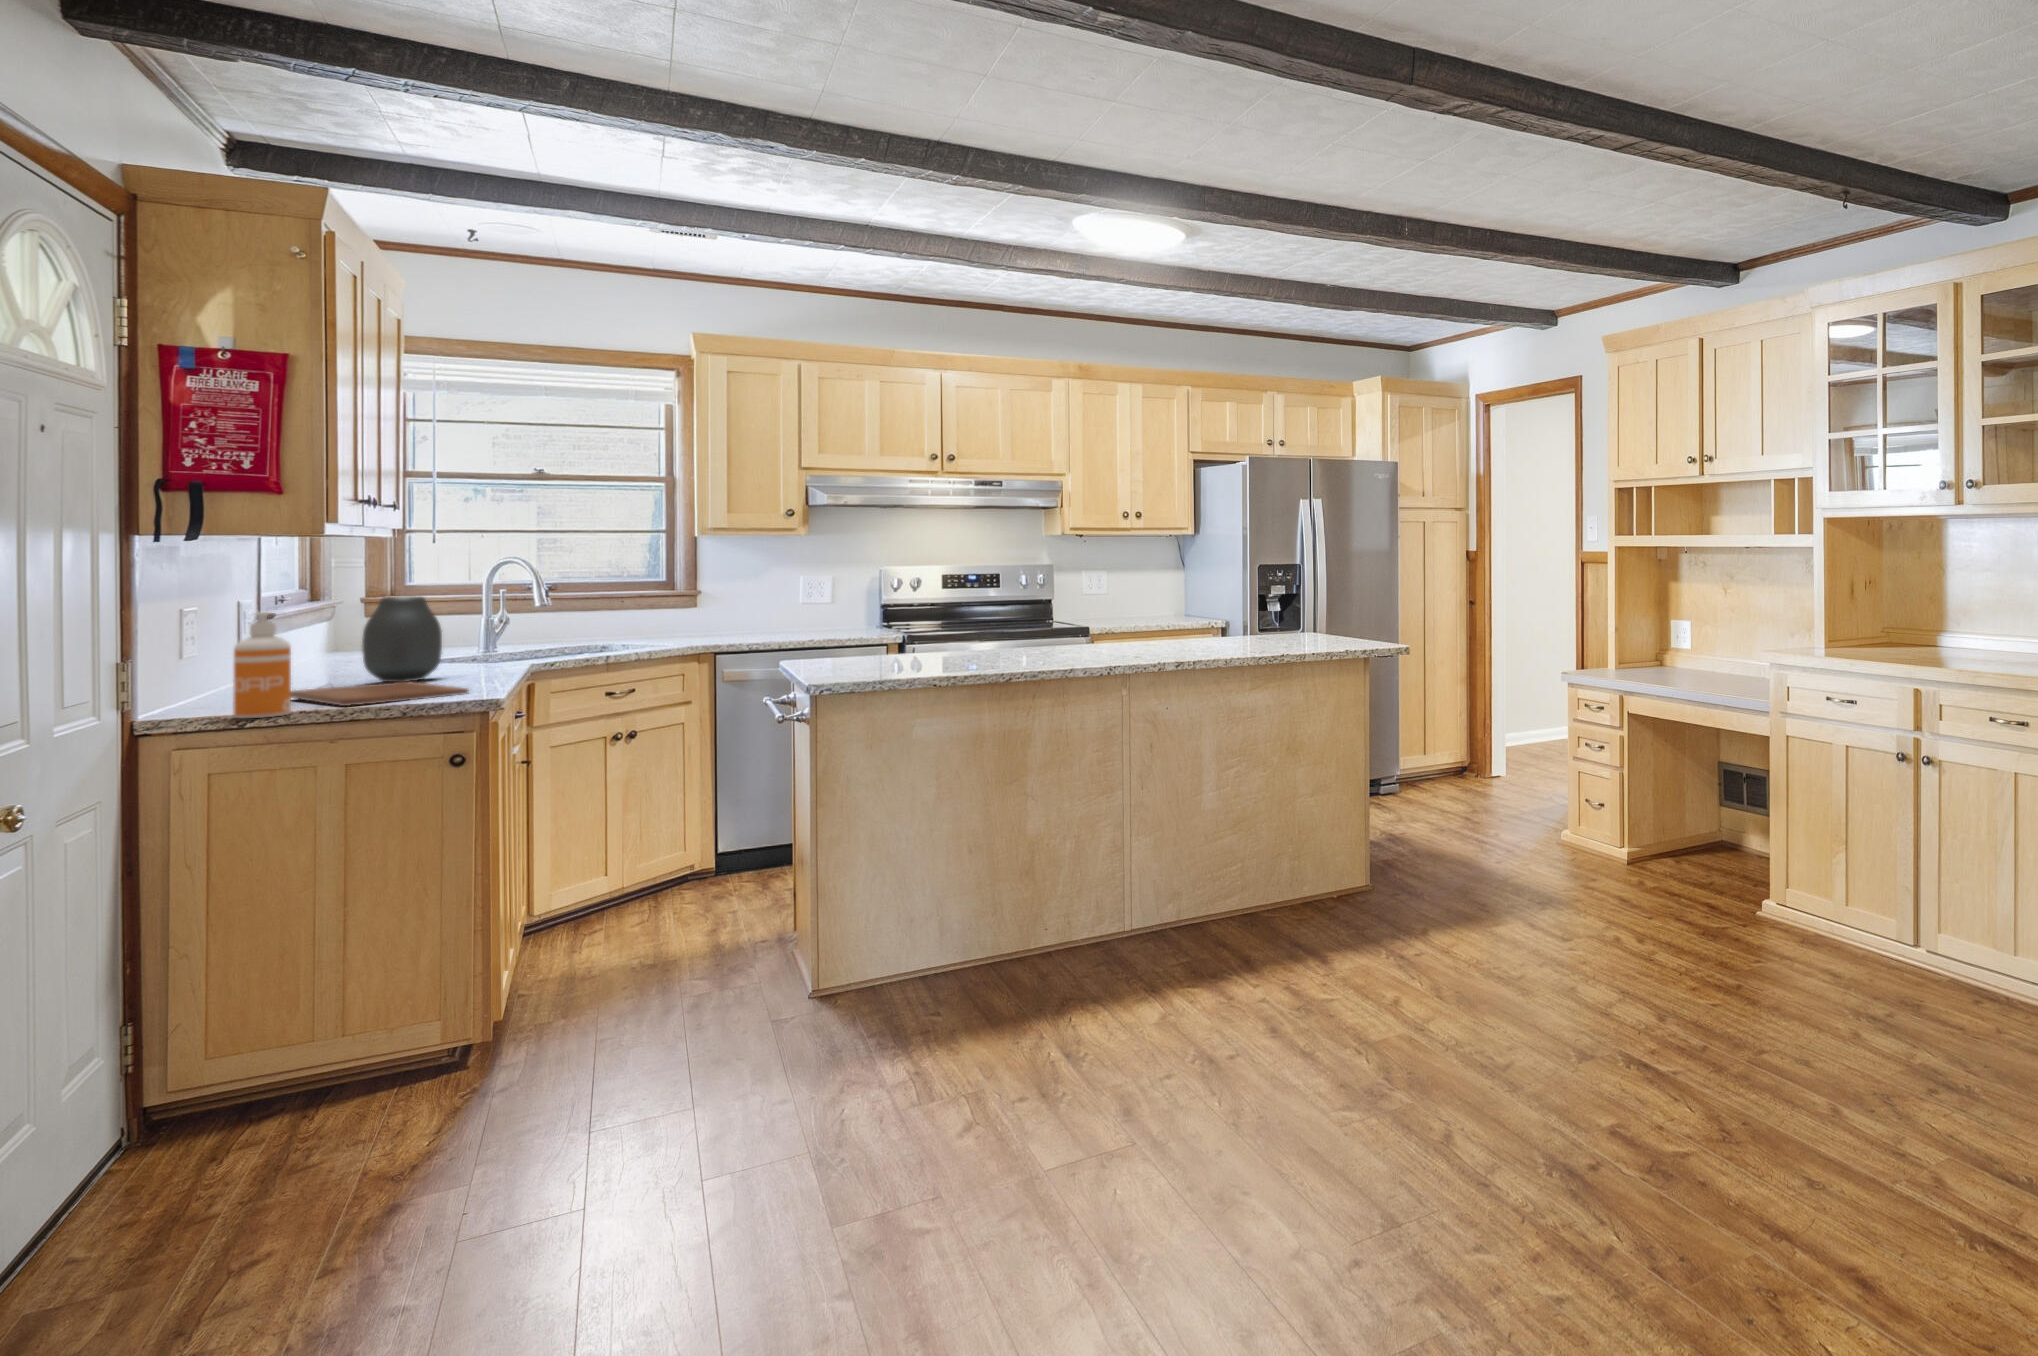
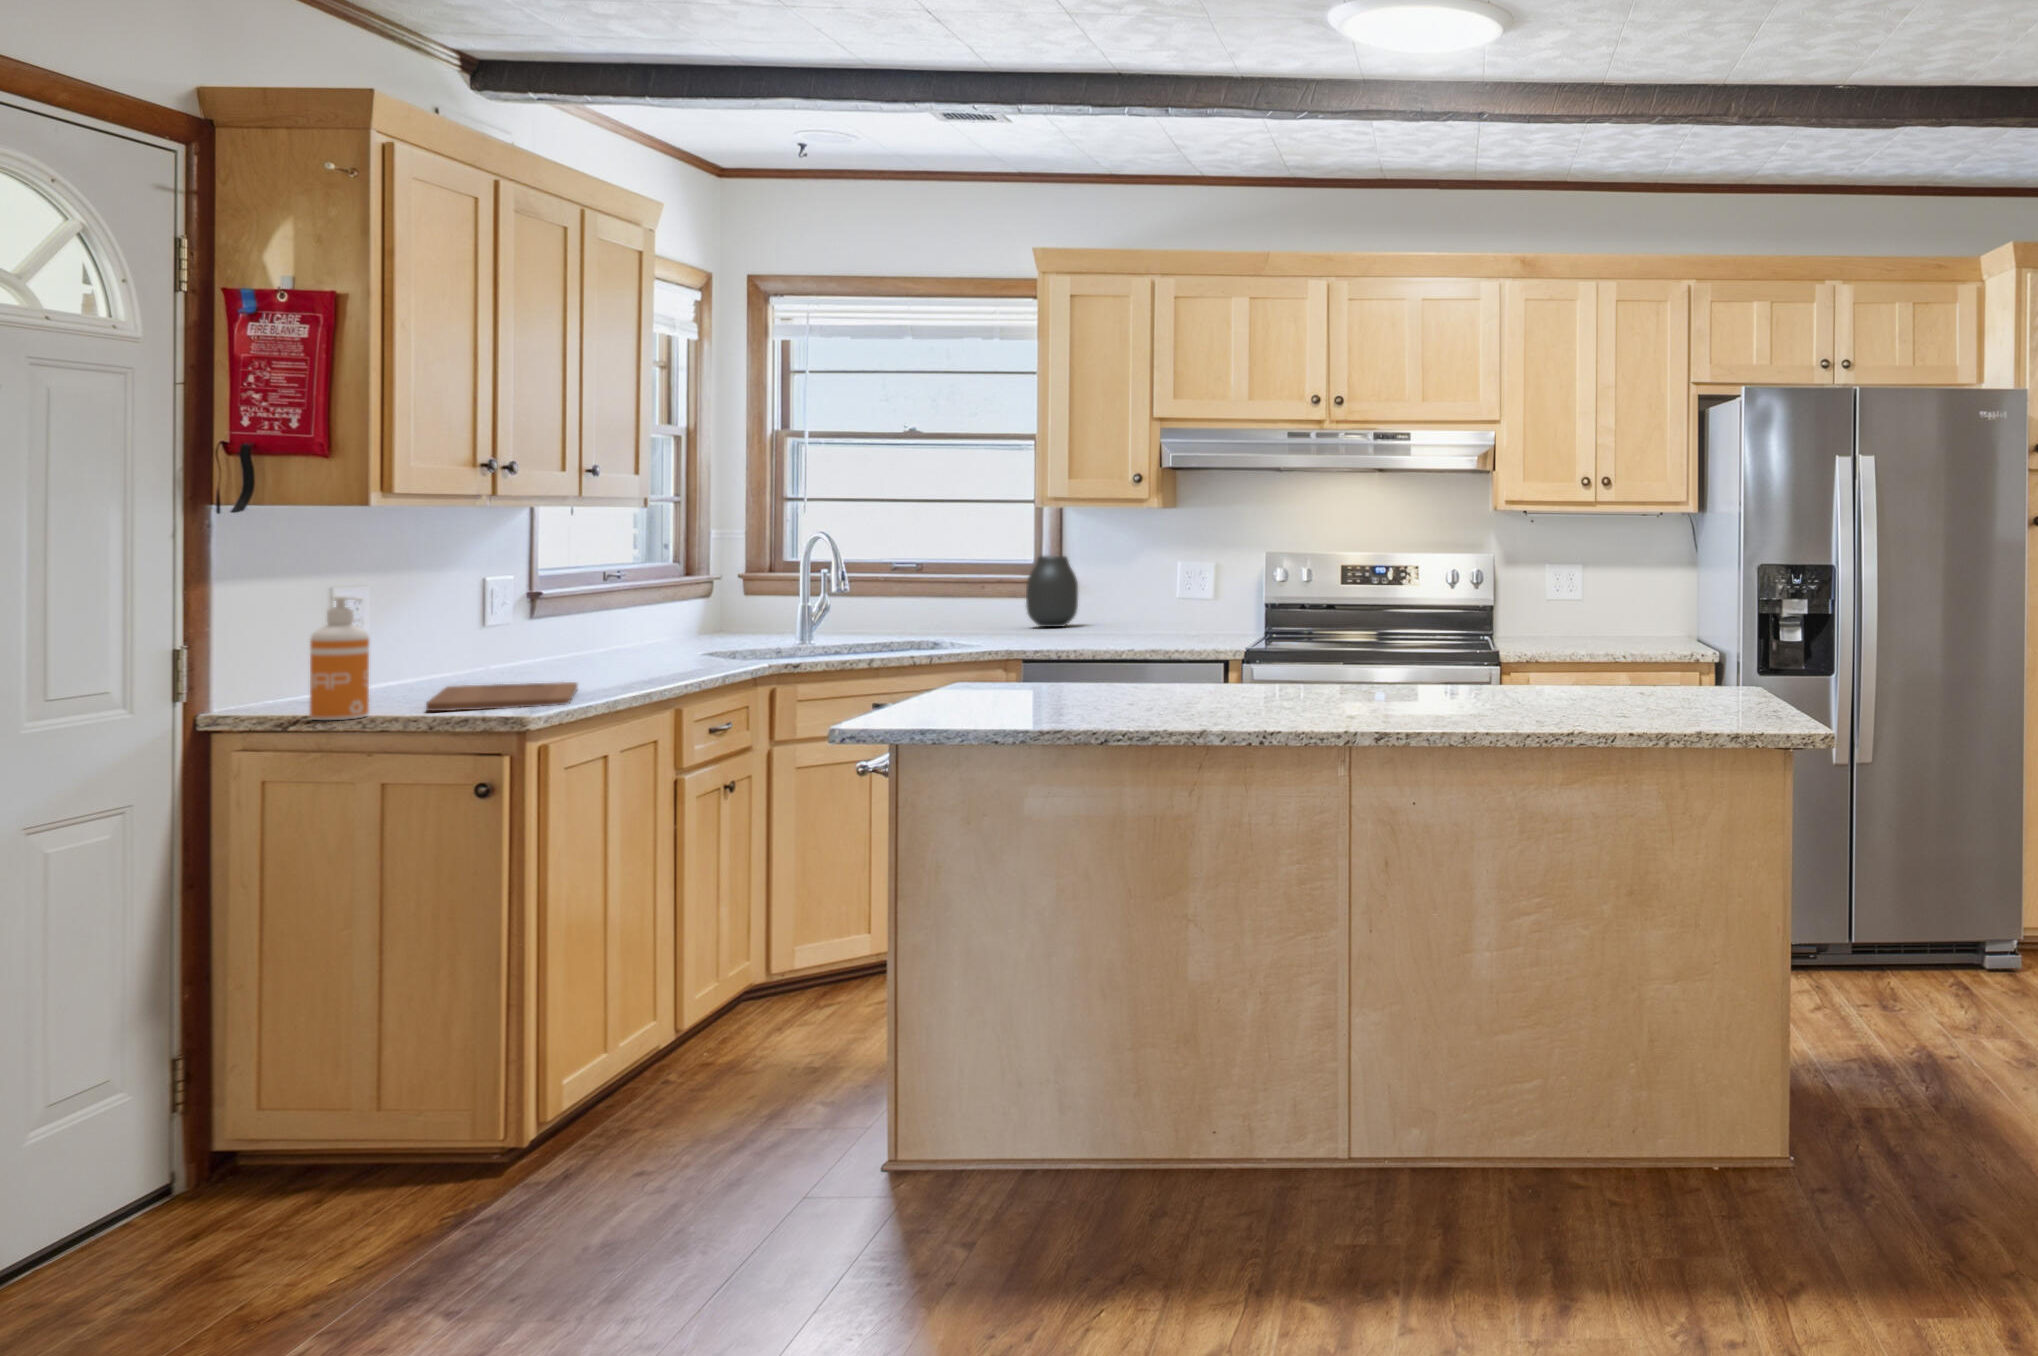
vase: present [362,597,442,682] -> present [1026,556,1078,627]

